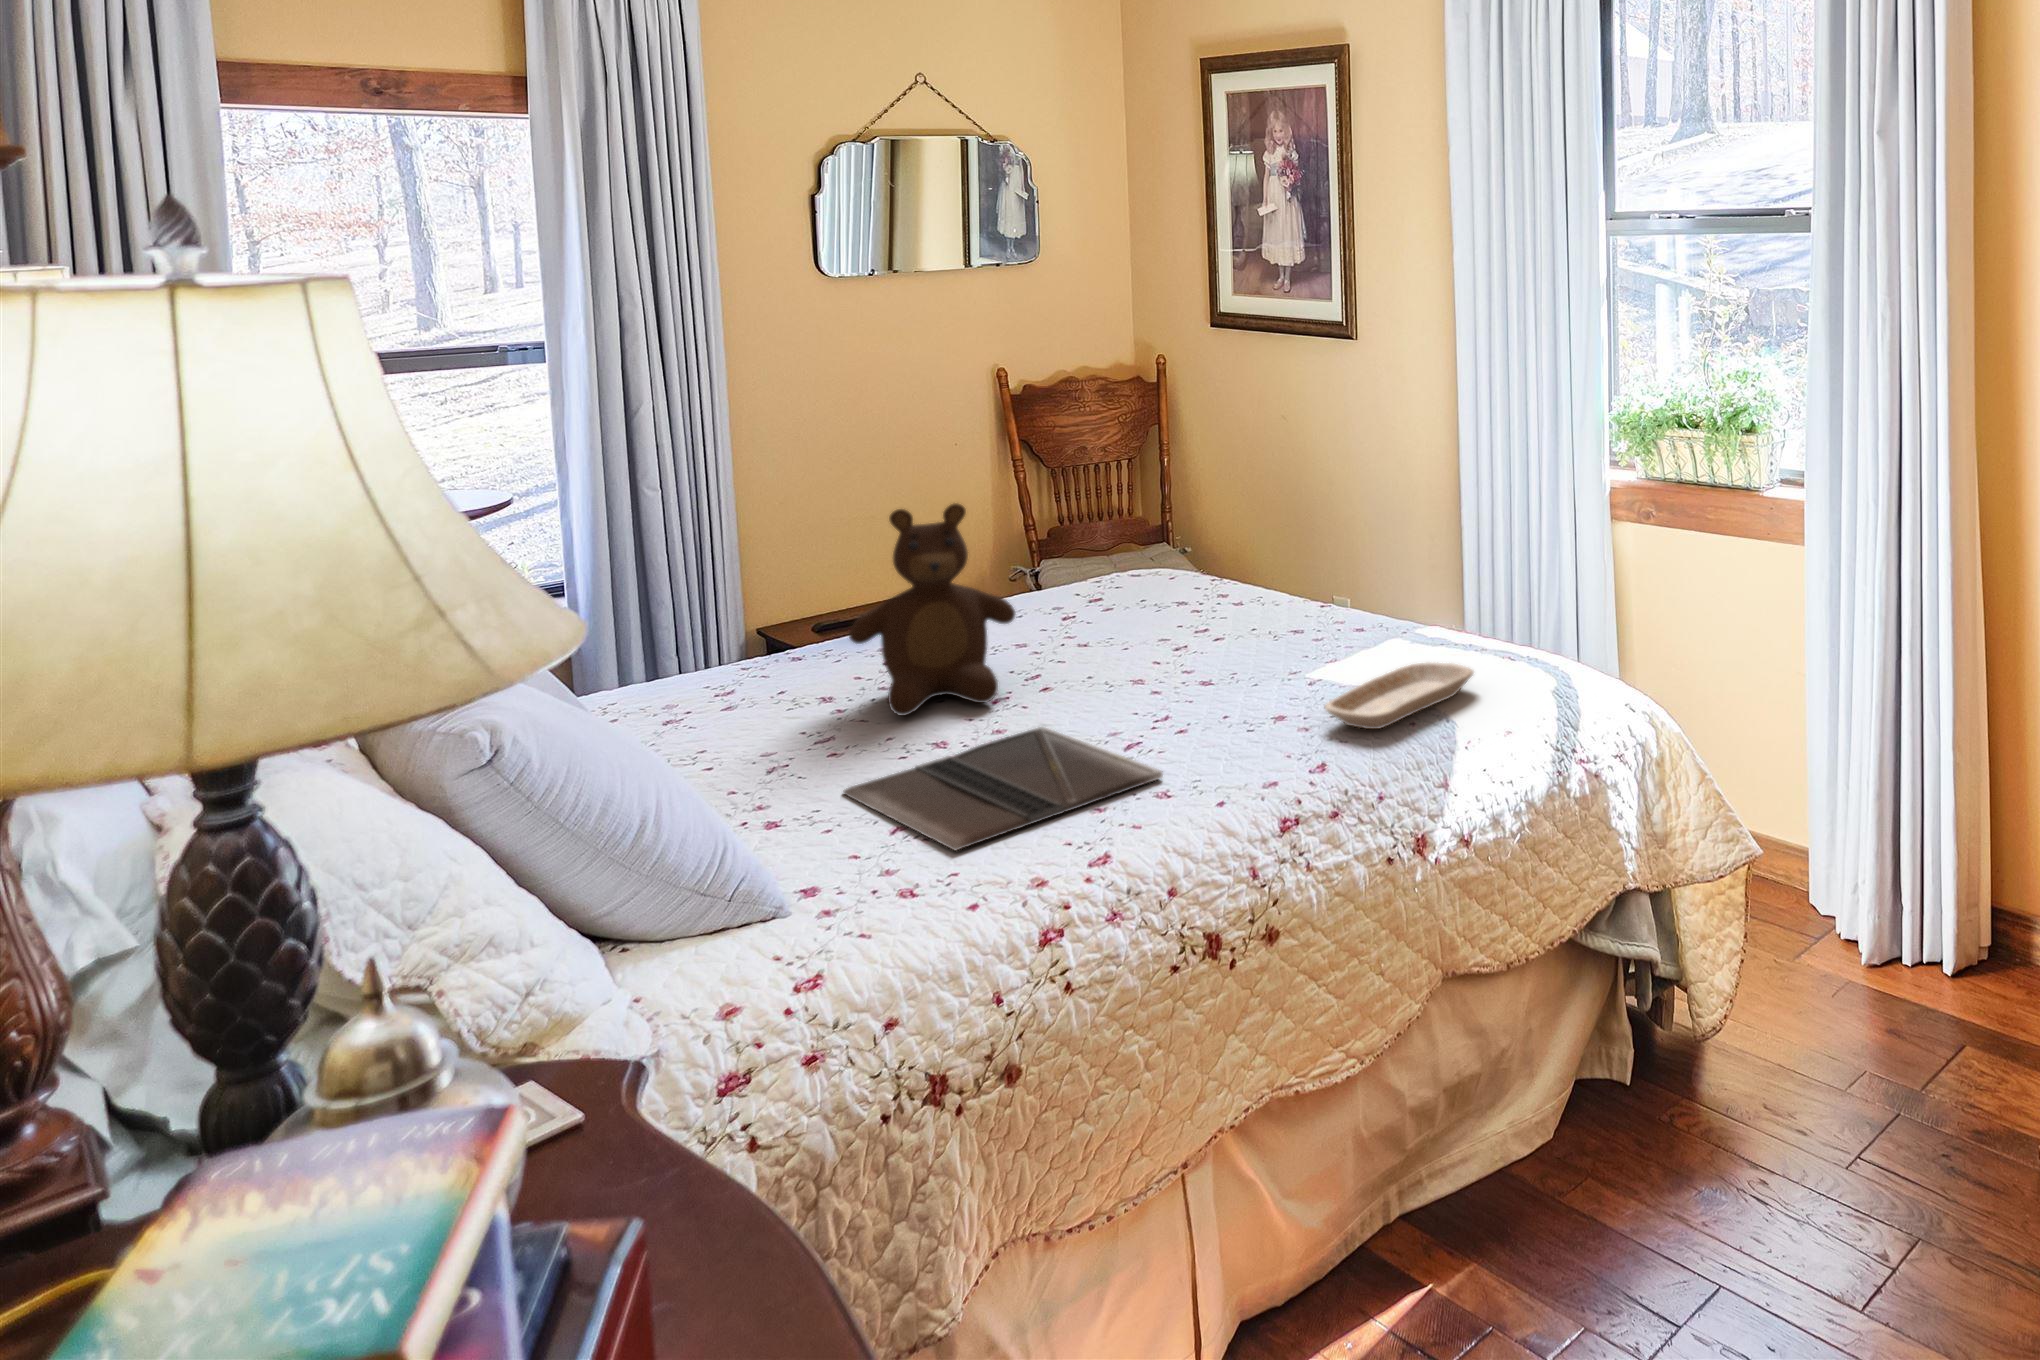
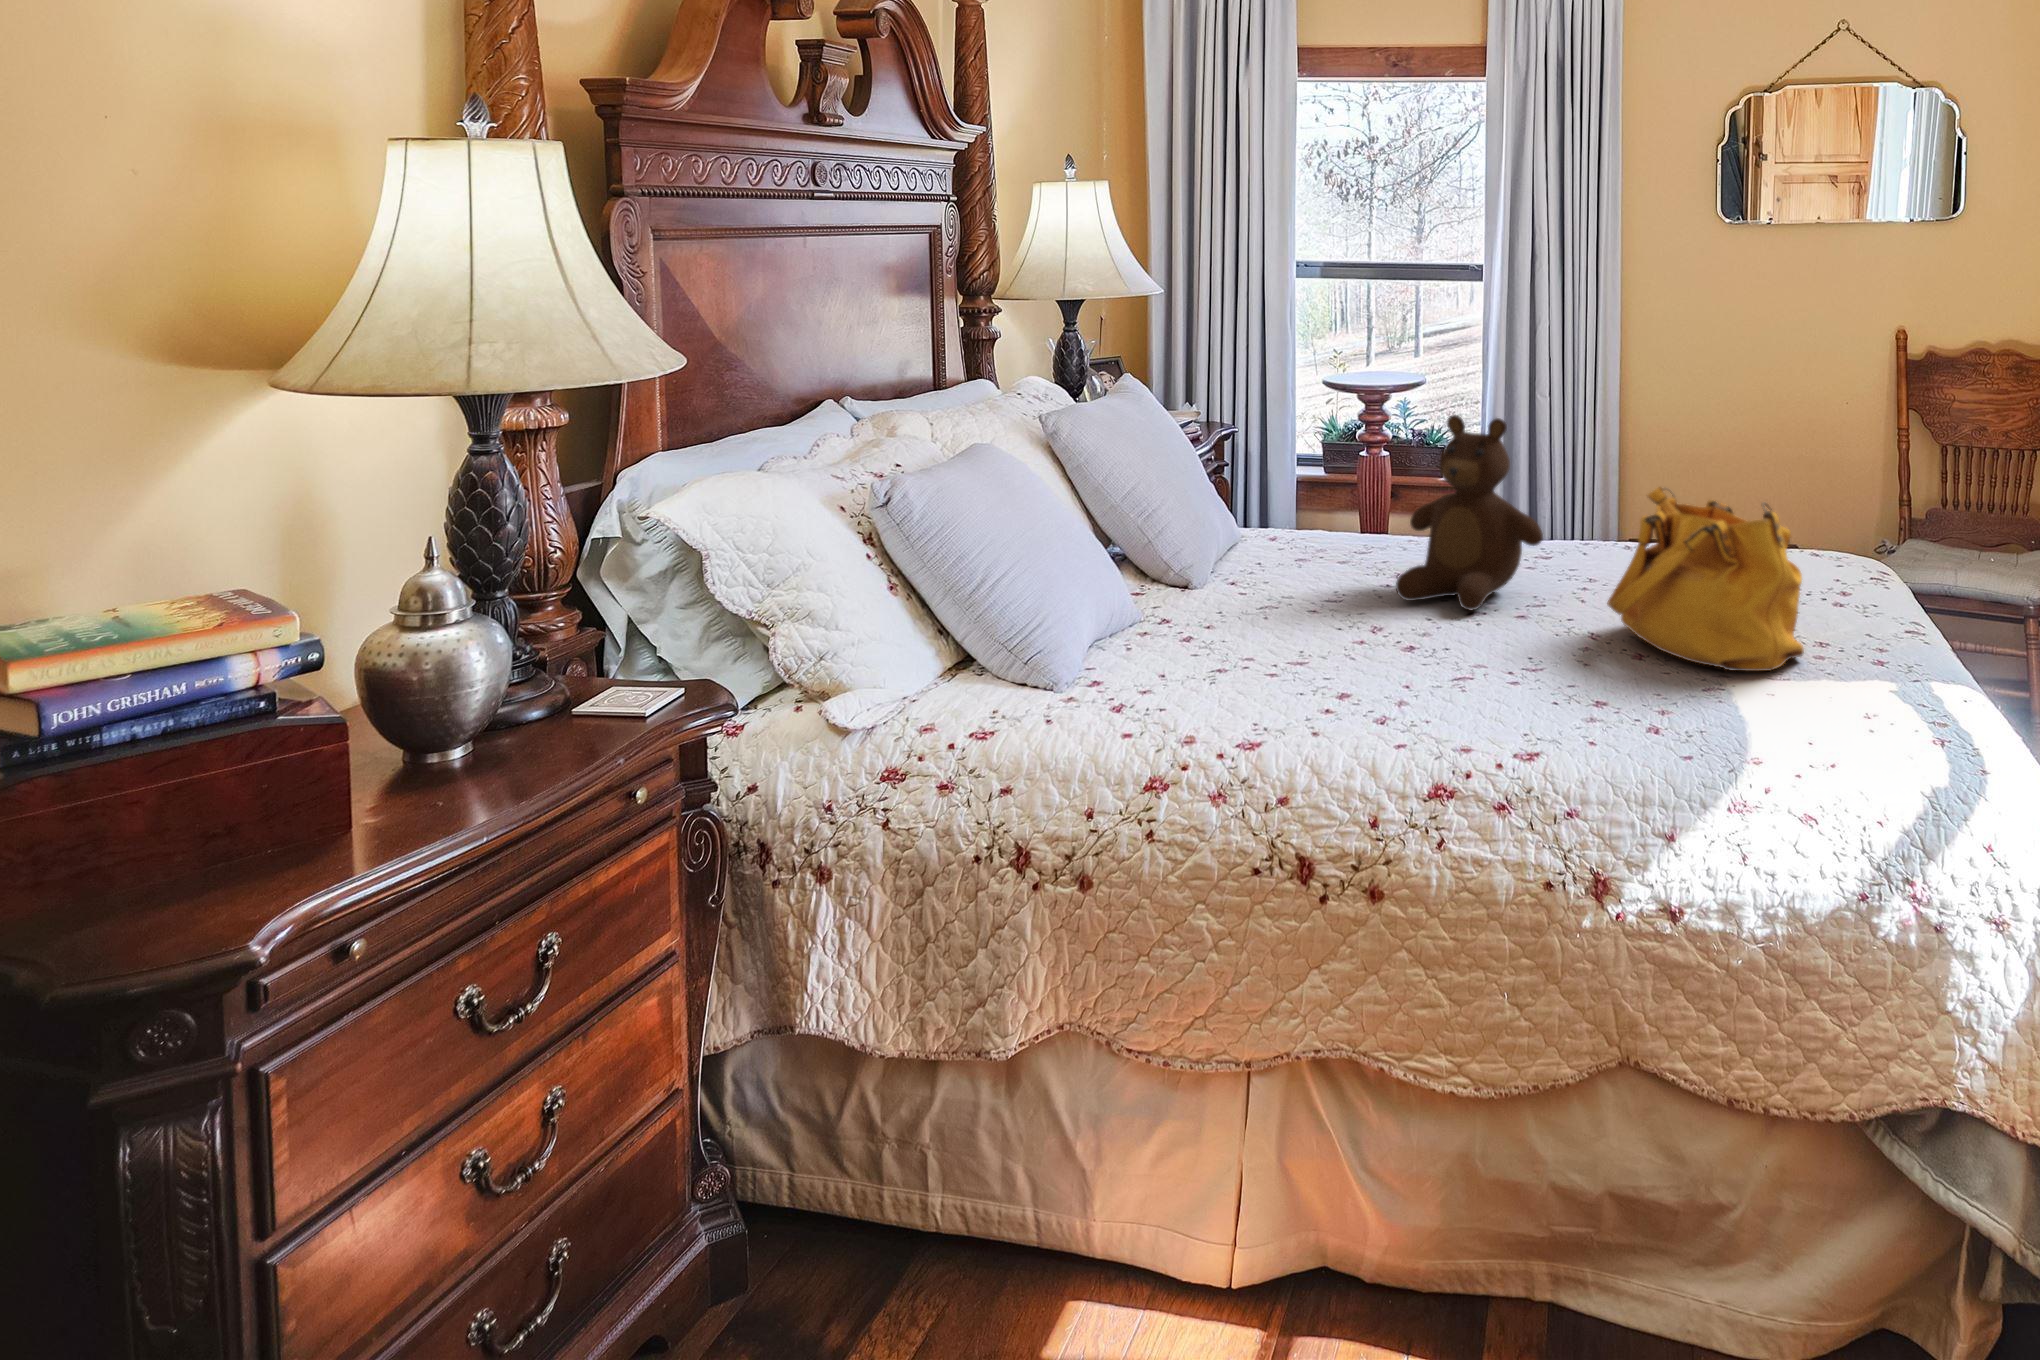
handbag: none [1136,526,1313,675] -> present [1607,487,1804,671]
tray: present [1325,662,1474,729] -> none [1635,701,1869,754]
laptop: present [844,727,1163,850] -> none [1207,632,1454,710]

